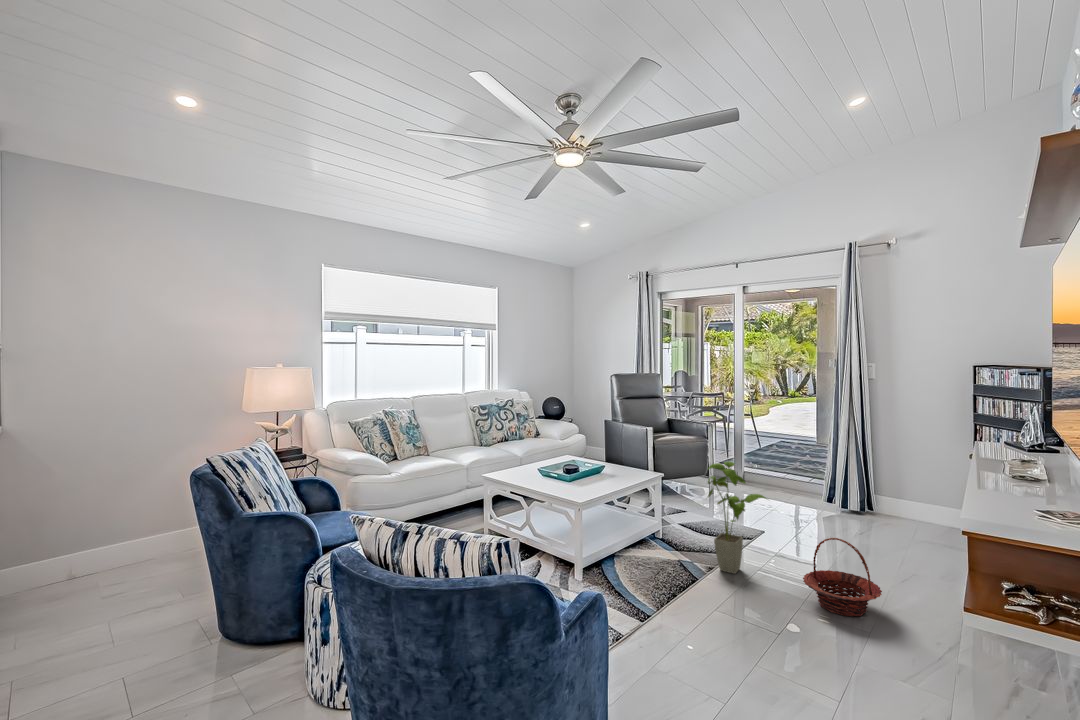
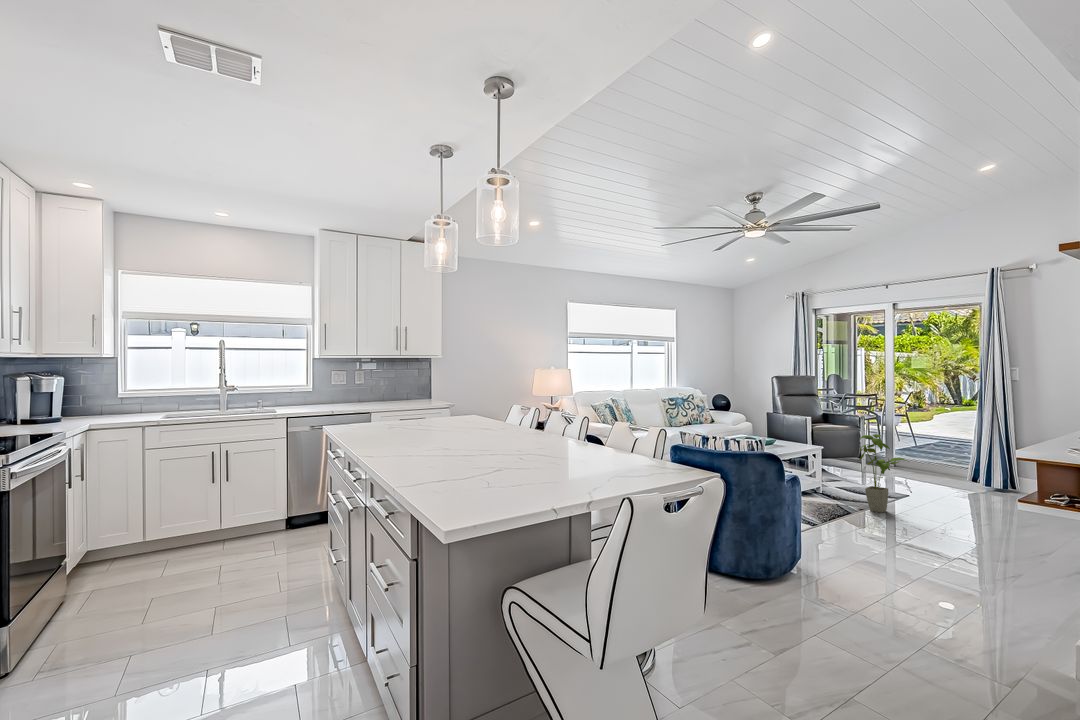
basket: present [803,538,882,616] -> none [934,485,995,536]

